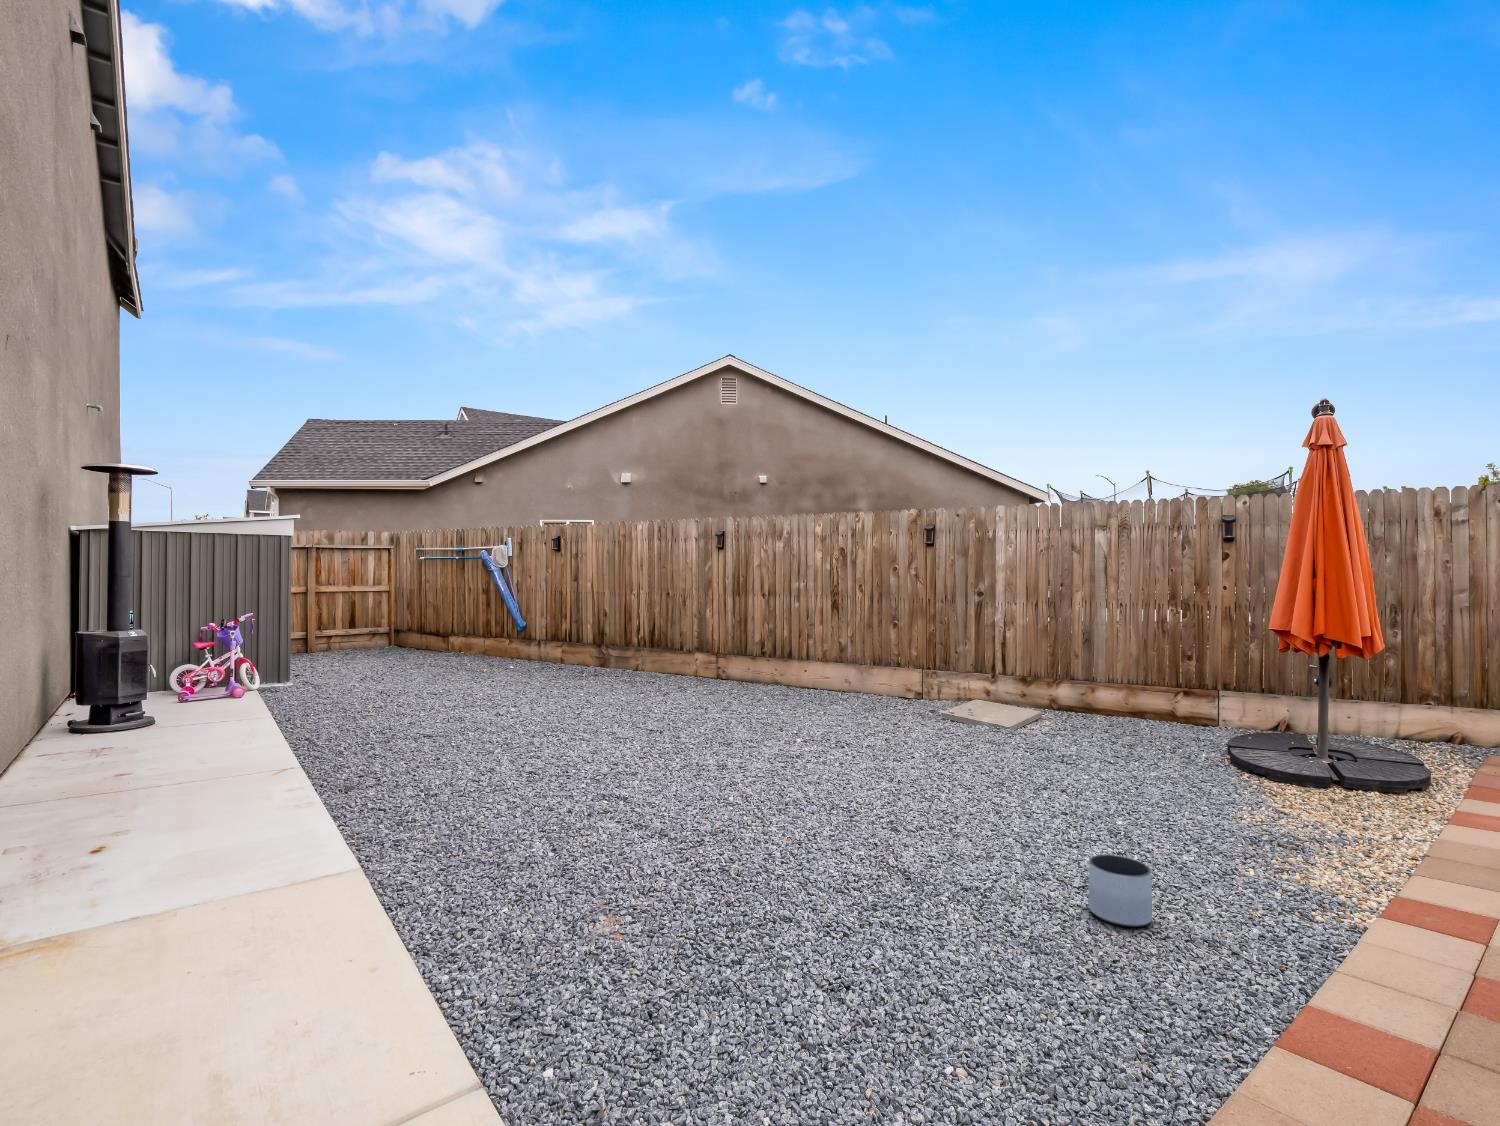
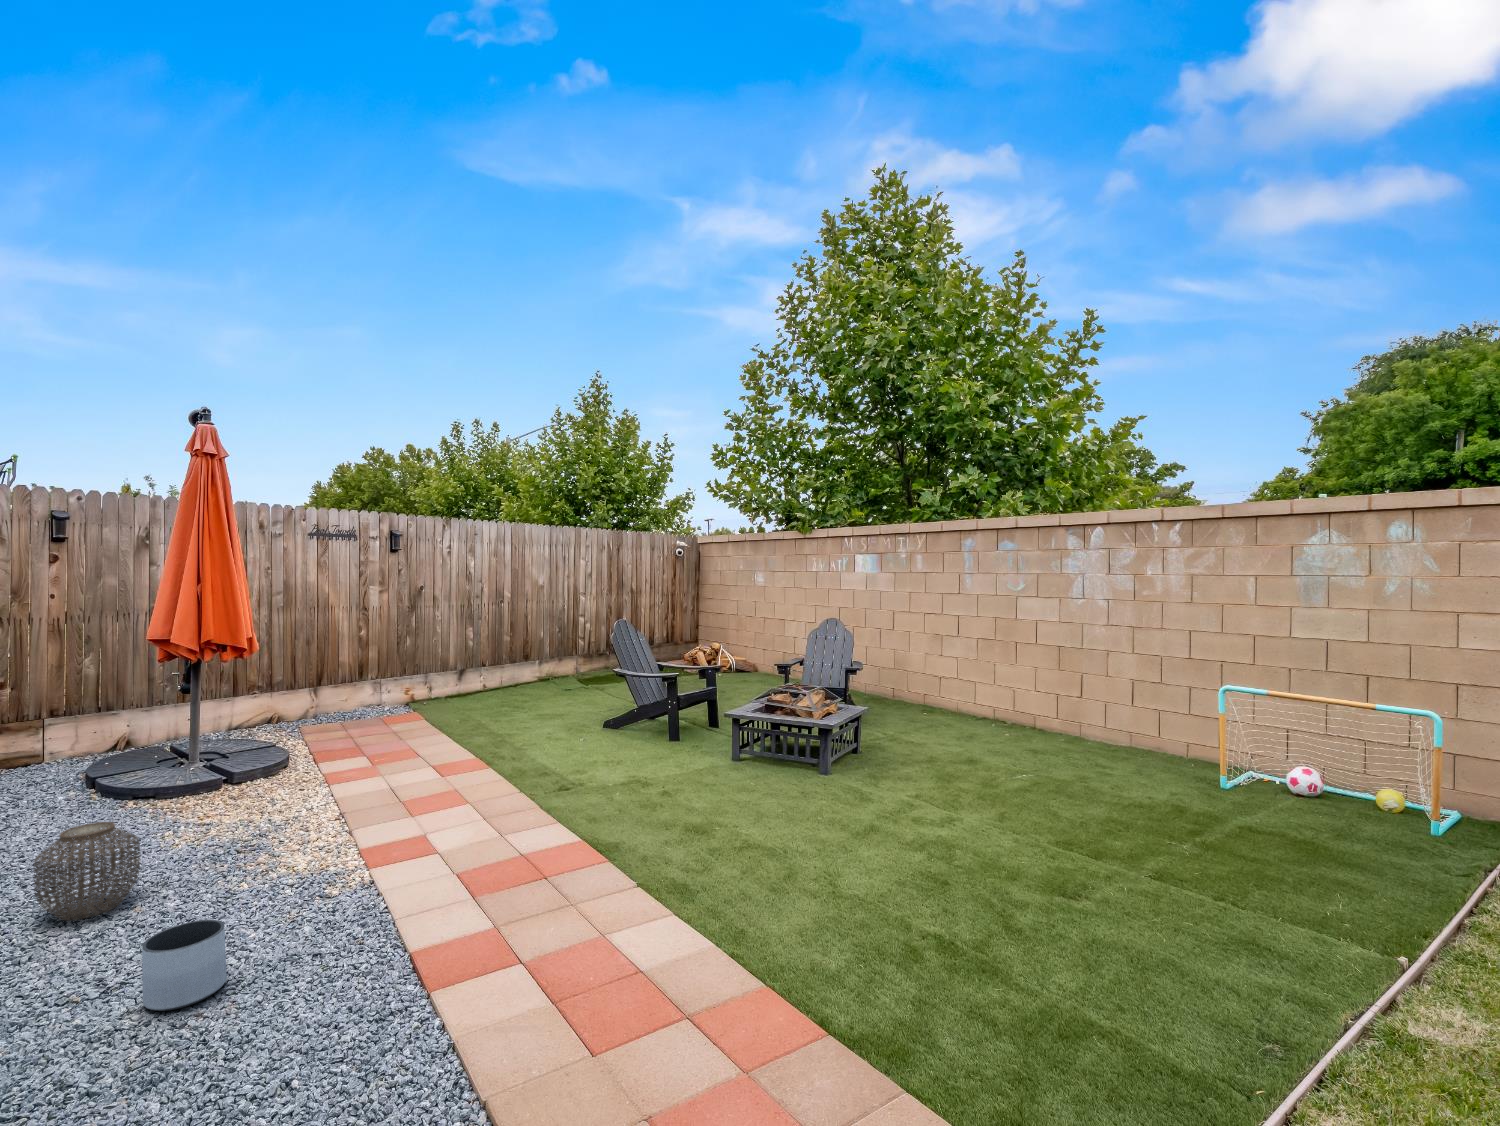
woven basket: none [1102,762,1174,838] -> present [34,822,140,920]

